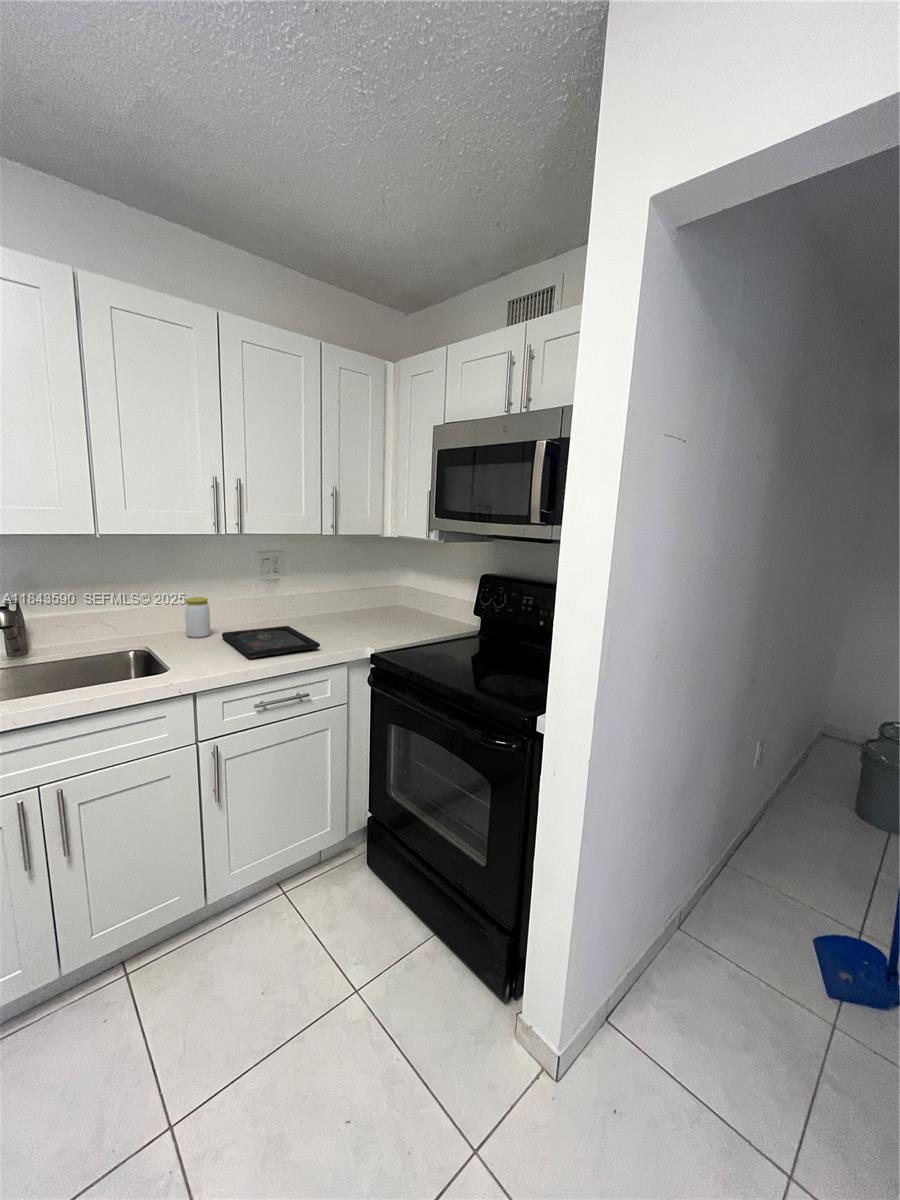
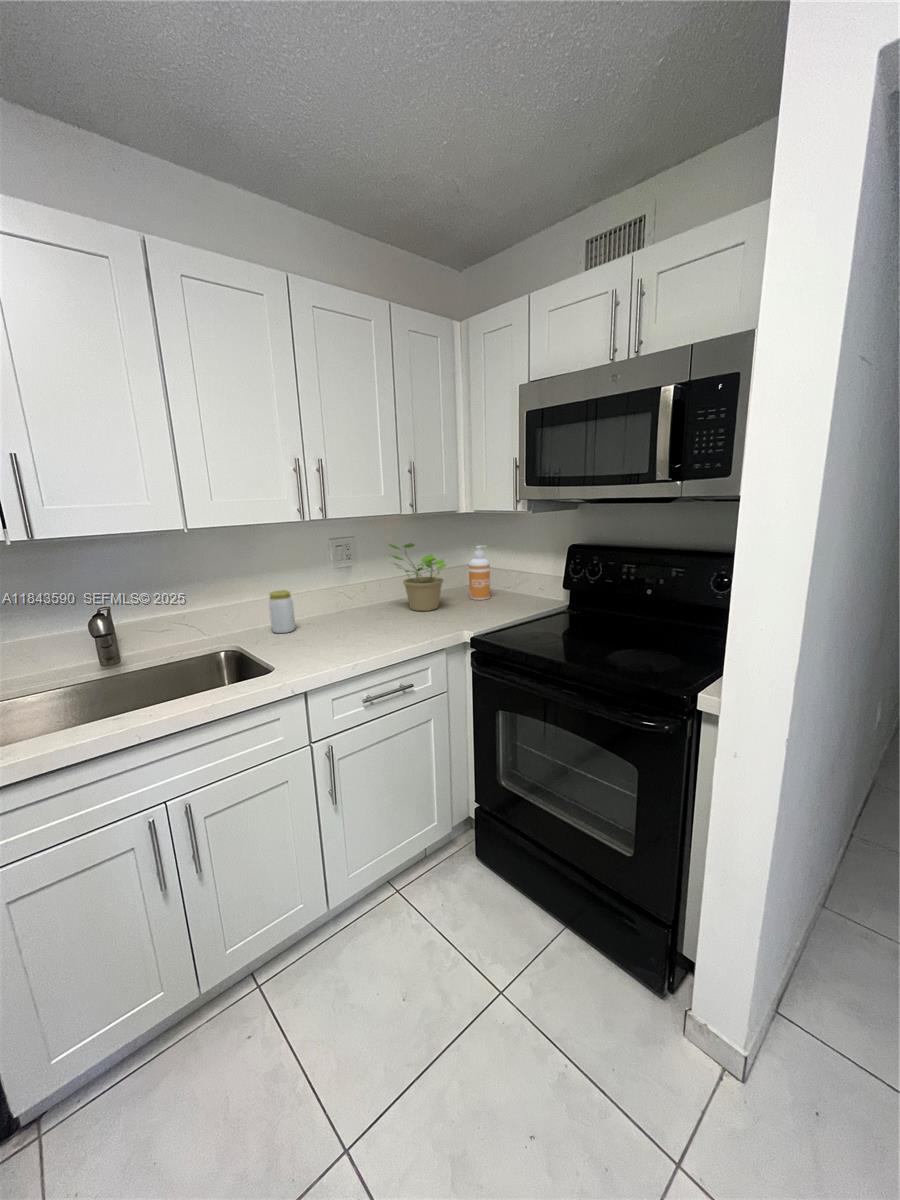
potted plant: none [310,560,368,627] -> present [389,543,446,611]
soap dispenser: none [393,569,413,620] -> present [469,546,490,600]
tray: present [222,626,320,658] -> none [309,614,417,651]

